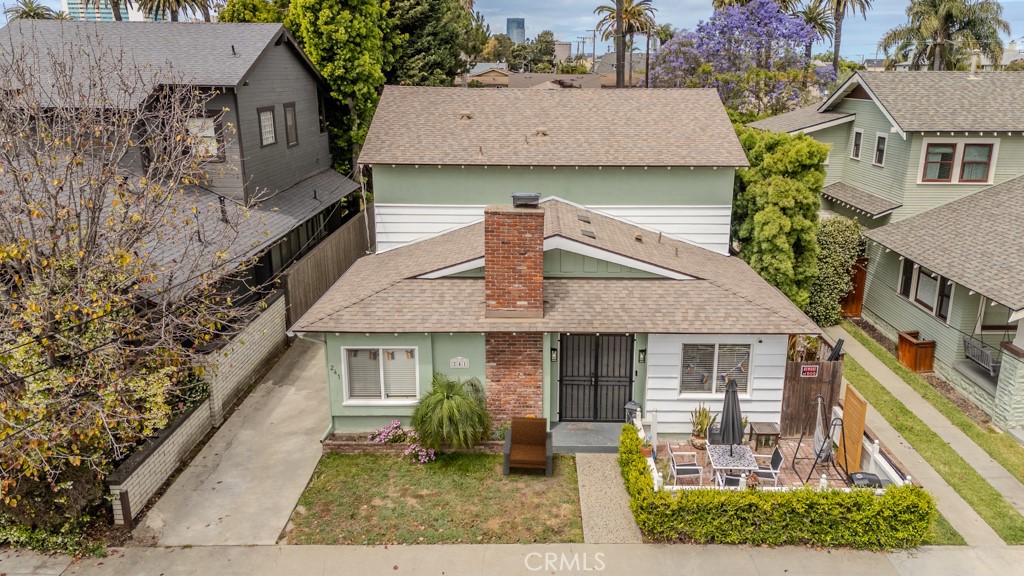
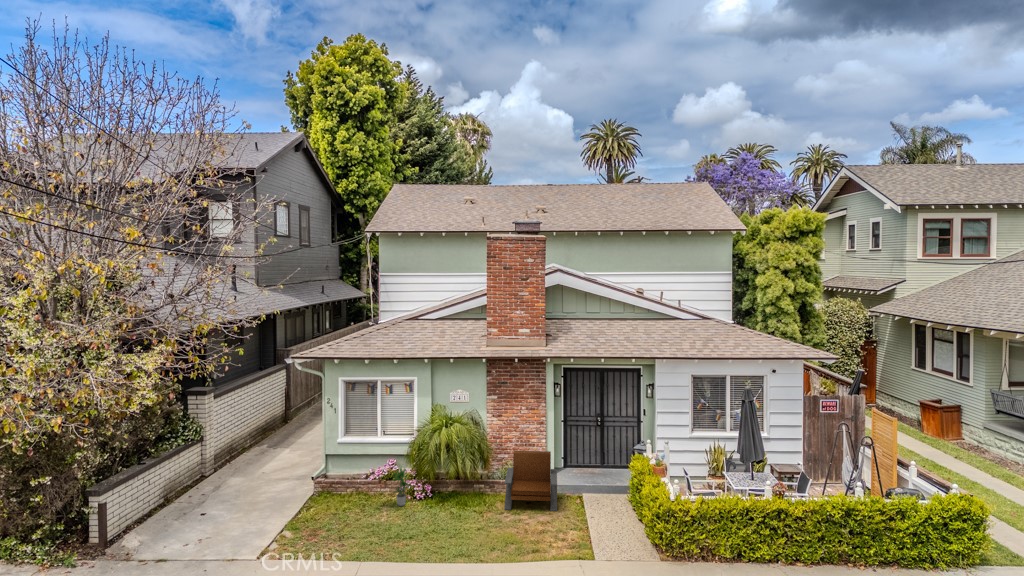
potted plant: none [395,433,417,468] -> present [394,468,409,506]

